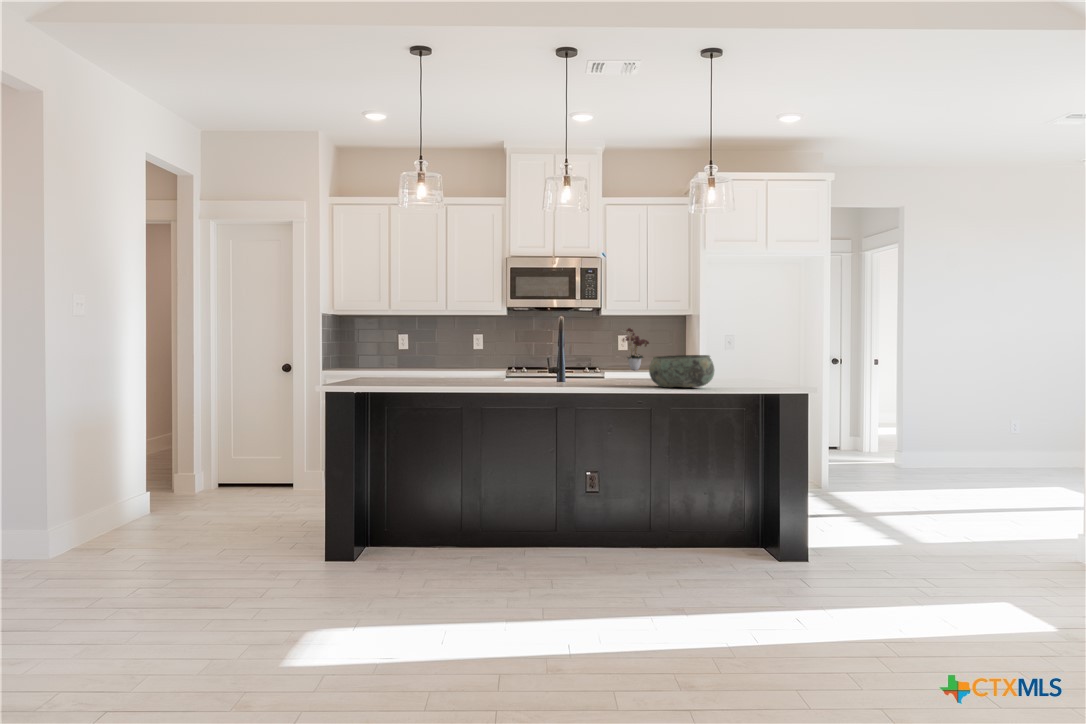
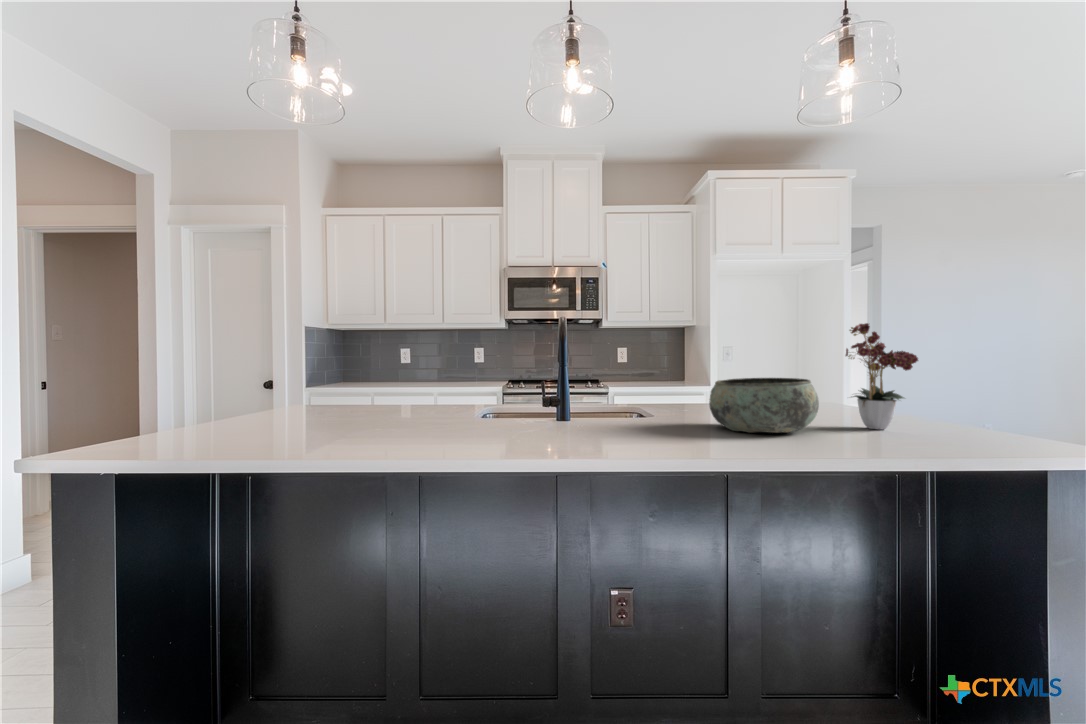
flower arrangement: present [623,328,649,370] -> present [846,323,918,429]

